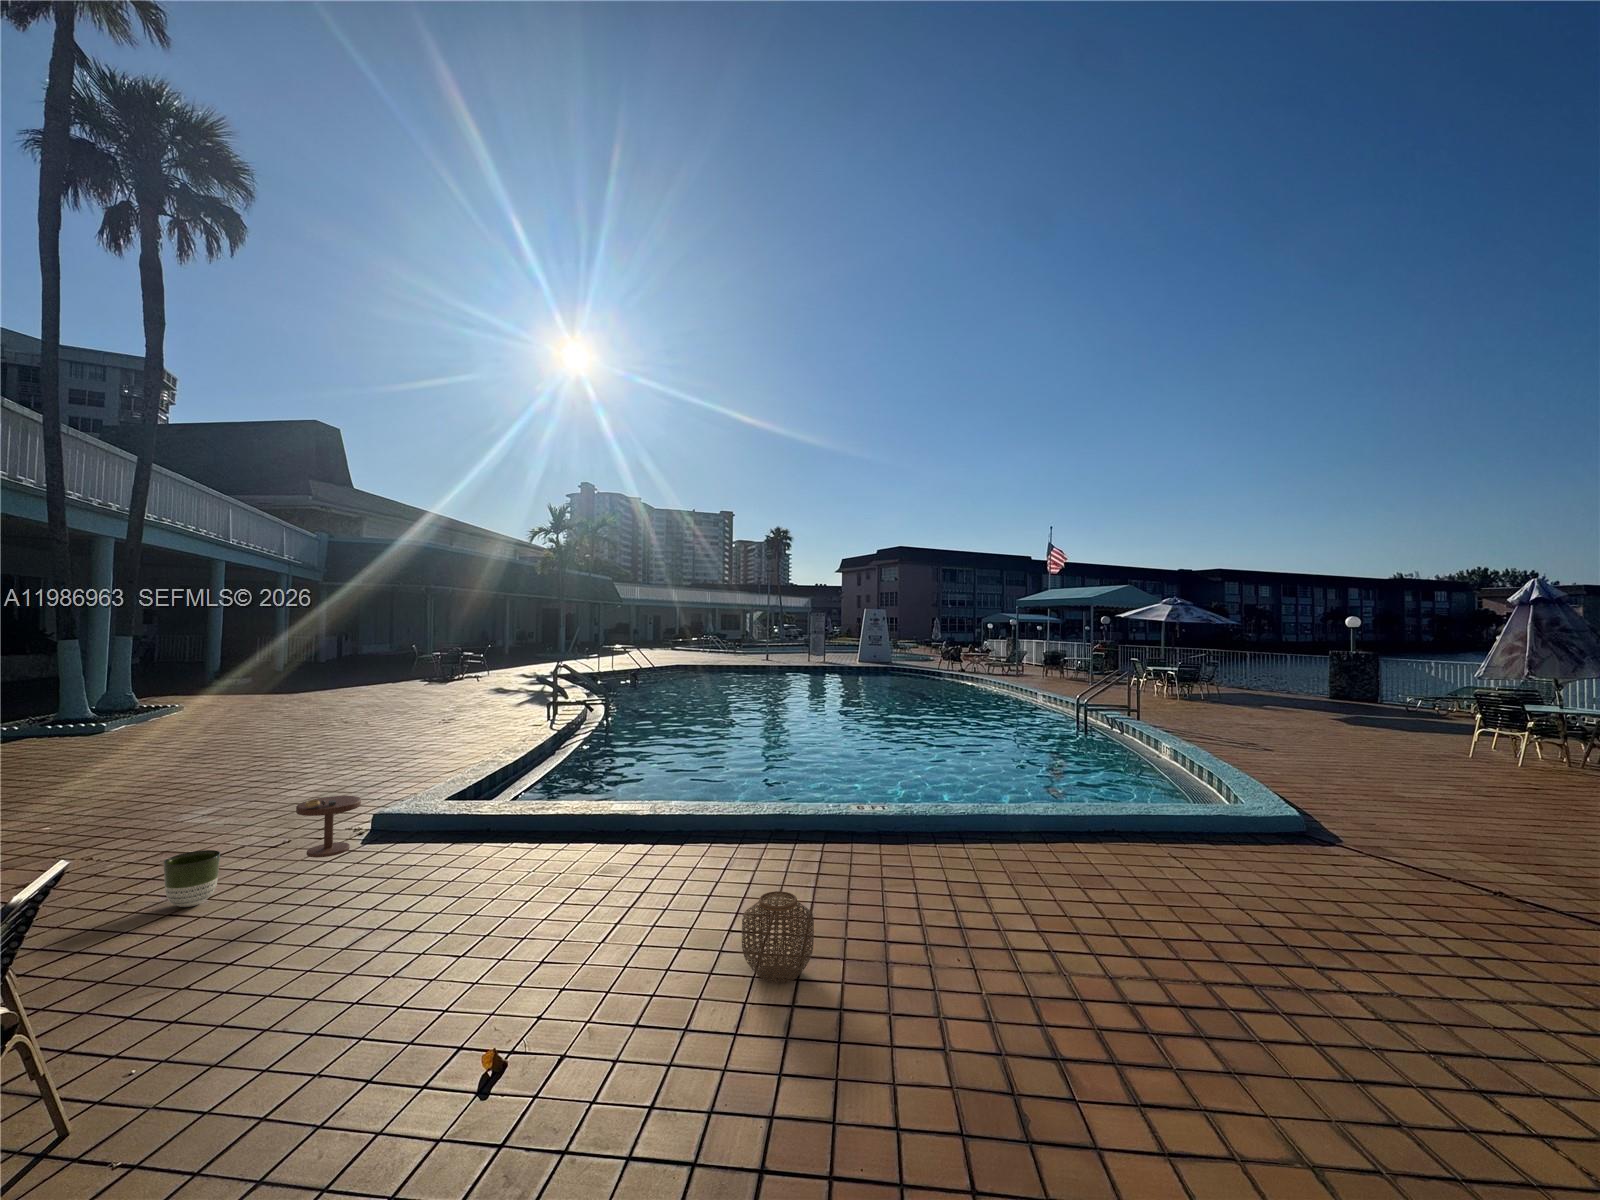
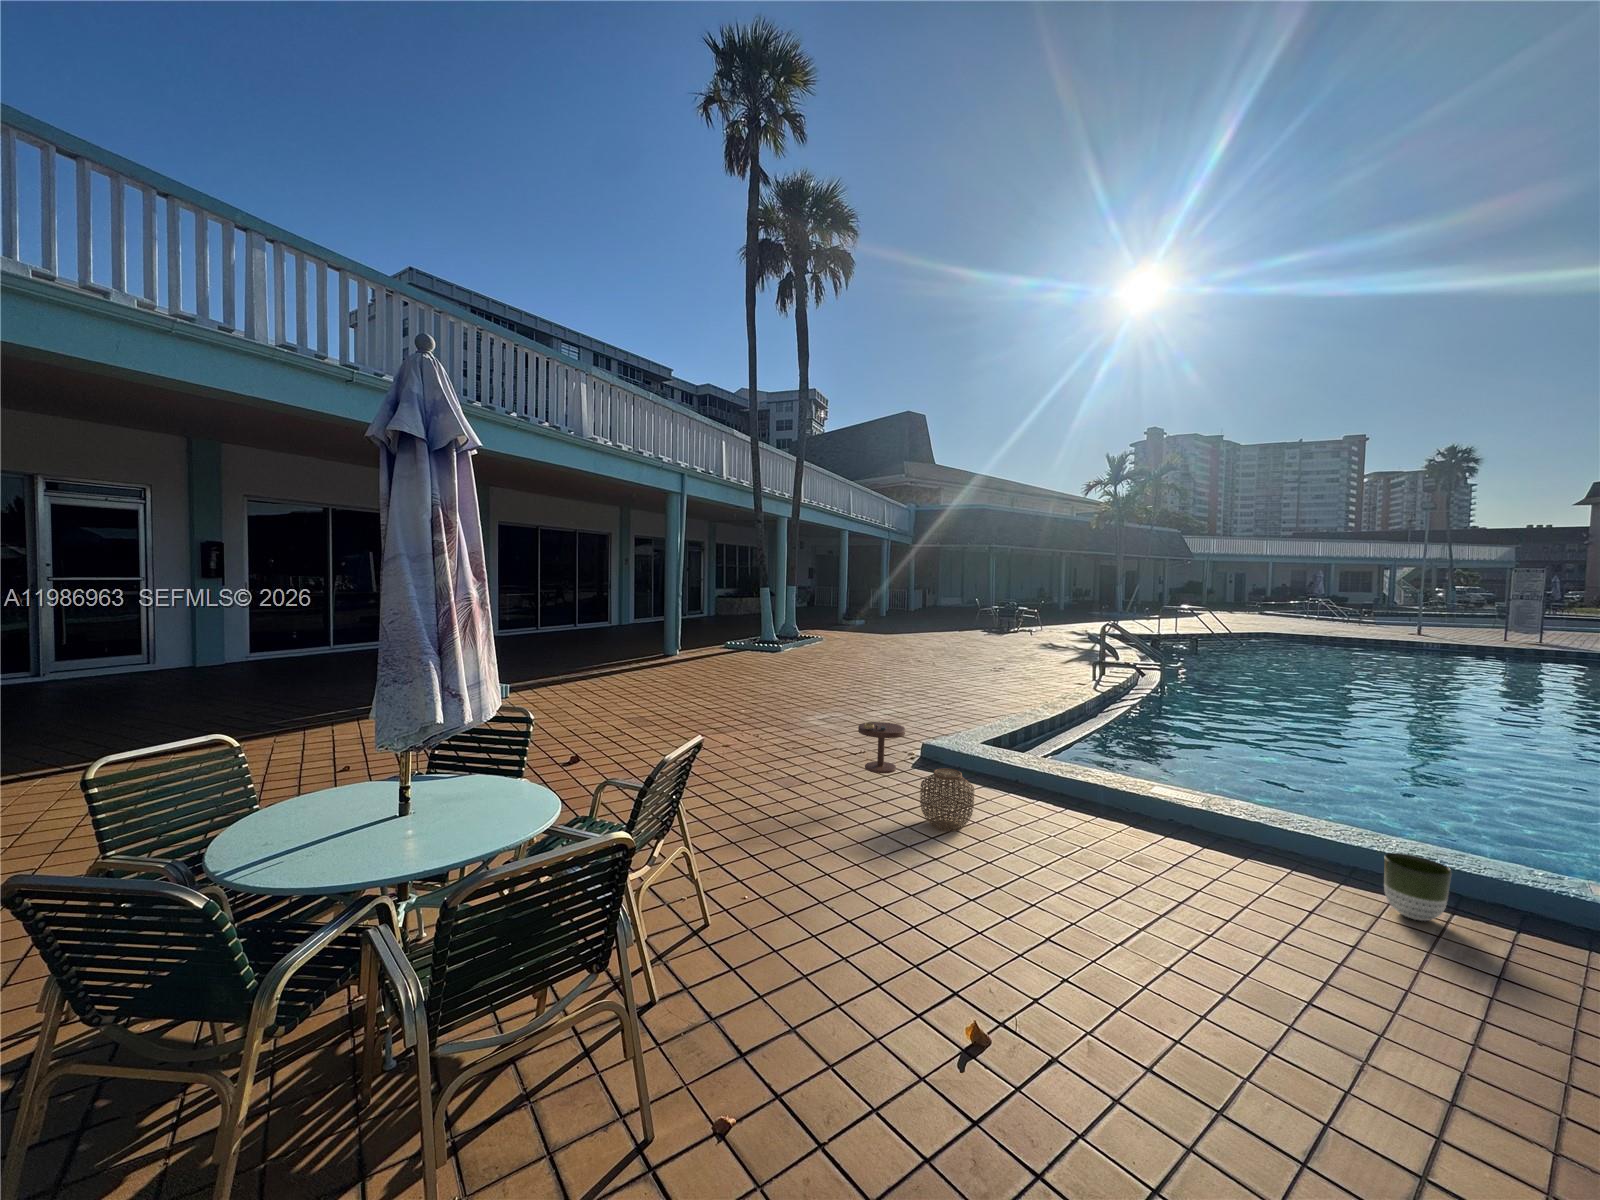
planter: present [164,850,220,907] -> present [1384,853,1452,921]
woven basket: present [742,891,814,983] -> present [920,768,974,832]

